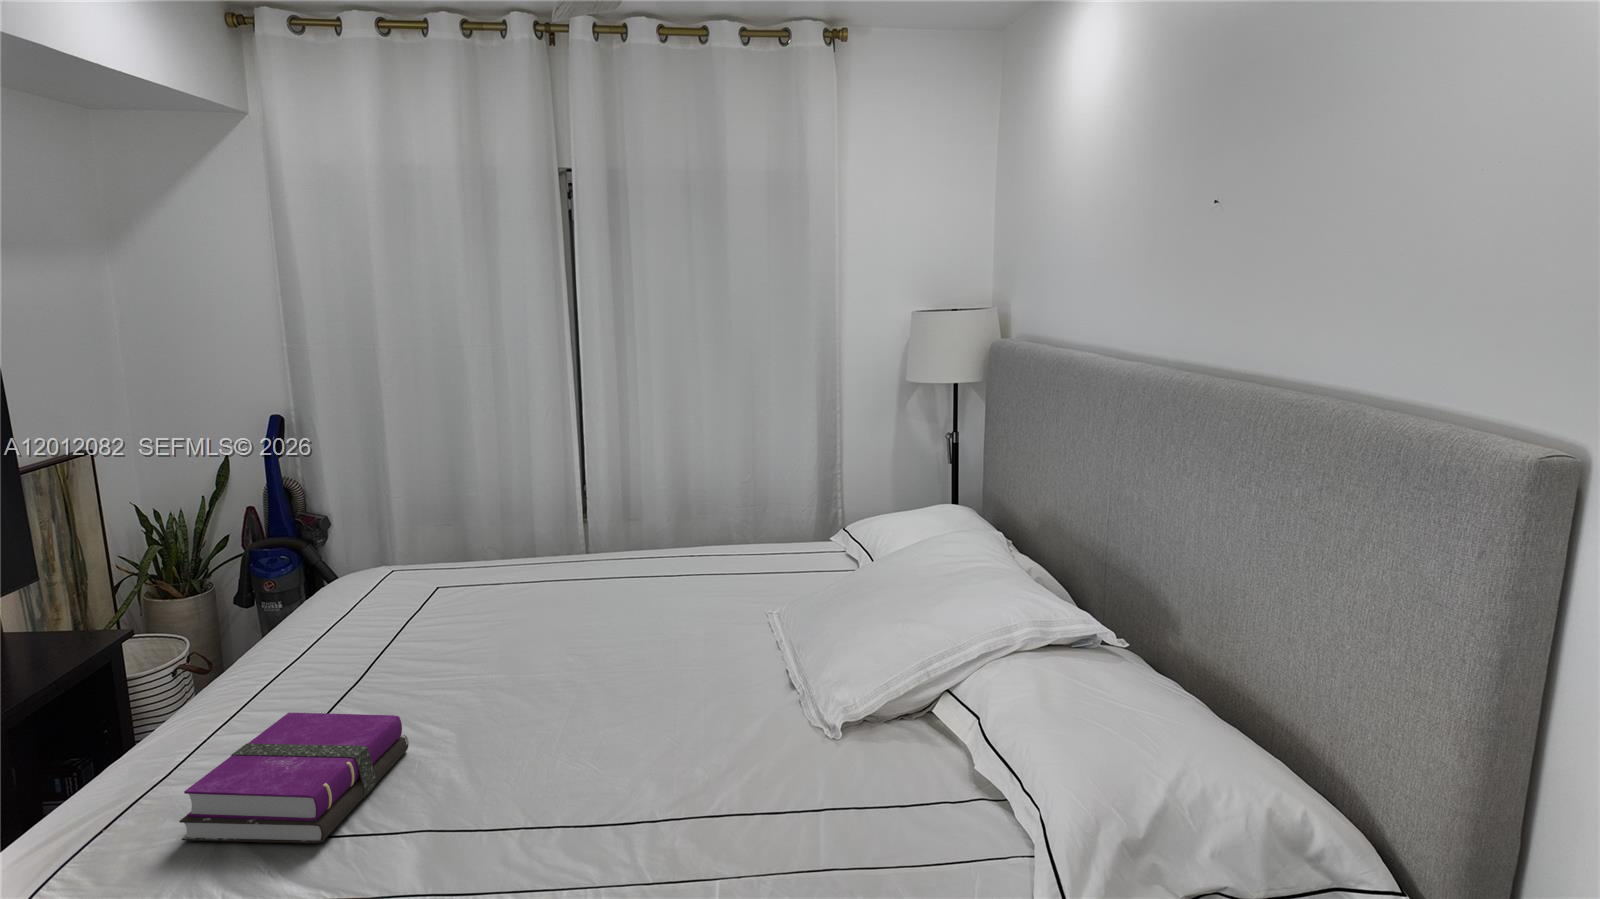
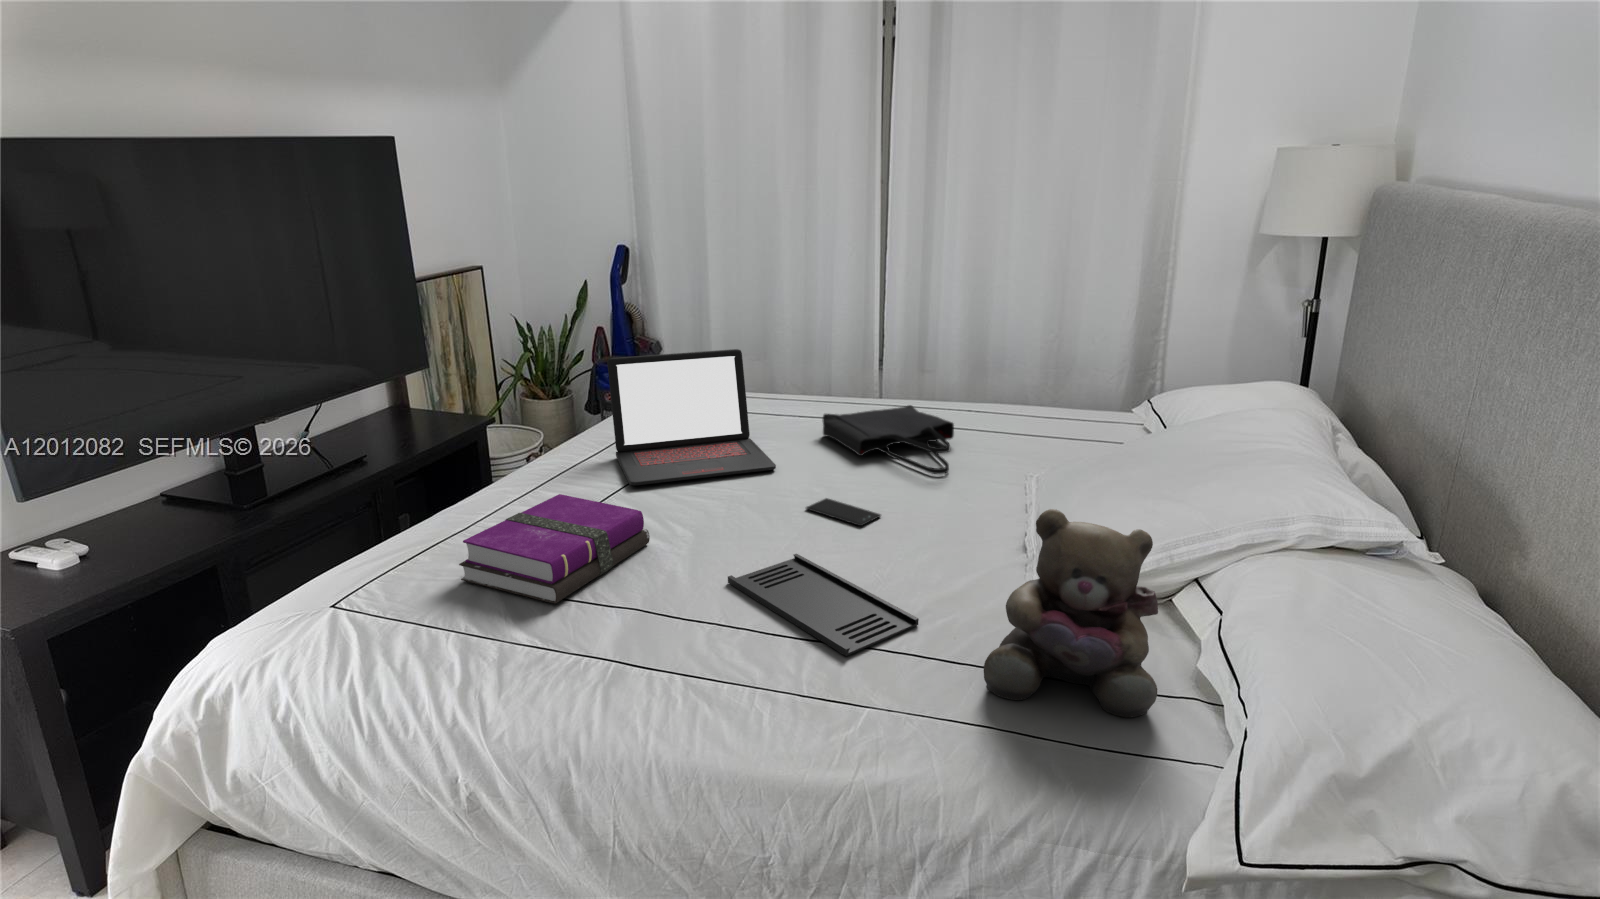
laptop: none [312,523,519,687] -> present [607,349,776,485]
tote bag: none [553,559,693,626] -> present [823,405,954,474]
teddy bear: none [808,650,957,836] -> present [984,509,1158,718]
smartphone: none [567,667,646,691] -> present [806,498,881,526]
tray: none [515,731,725,829] -> present [728,554,919,656]

